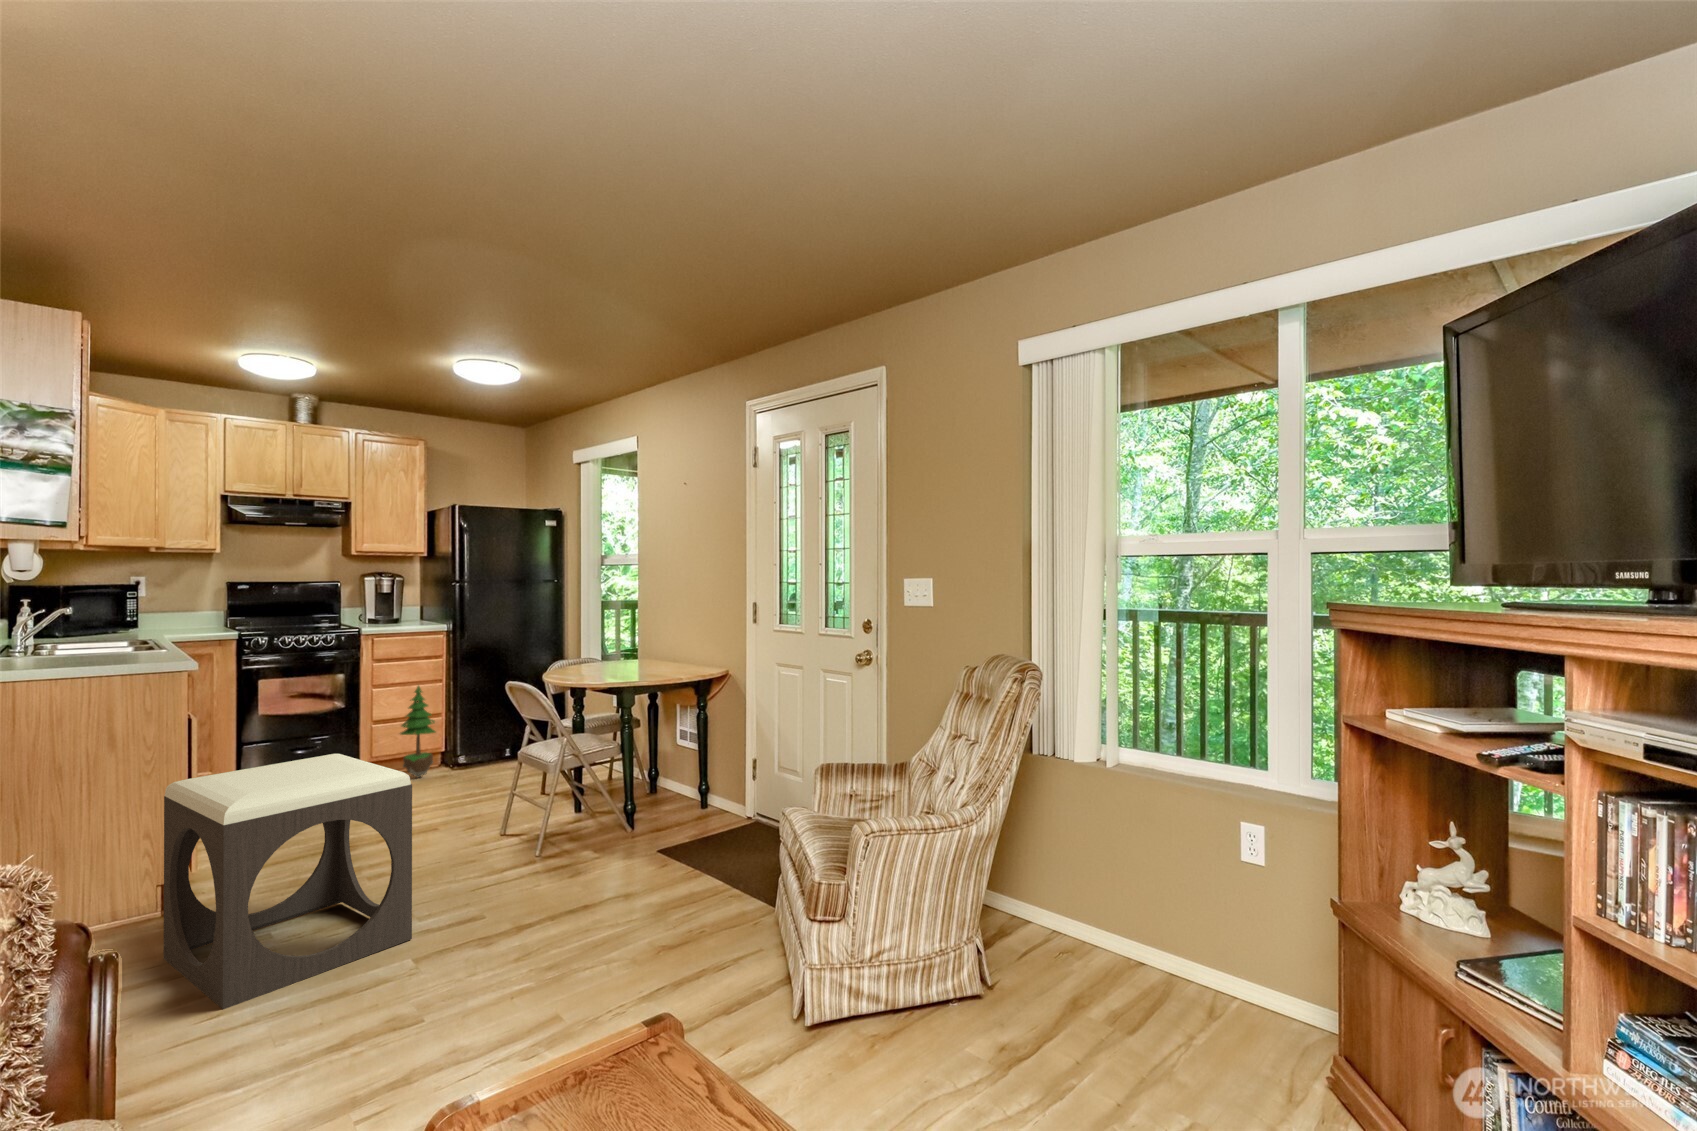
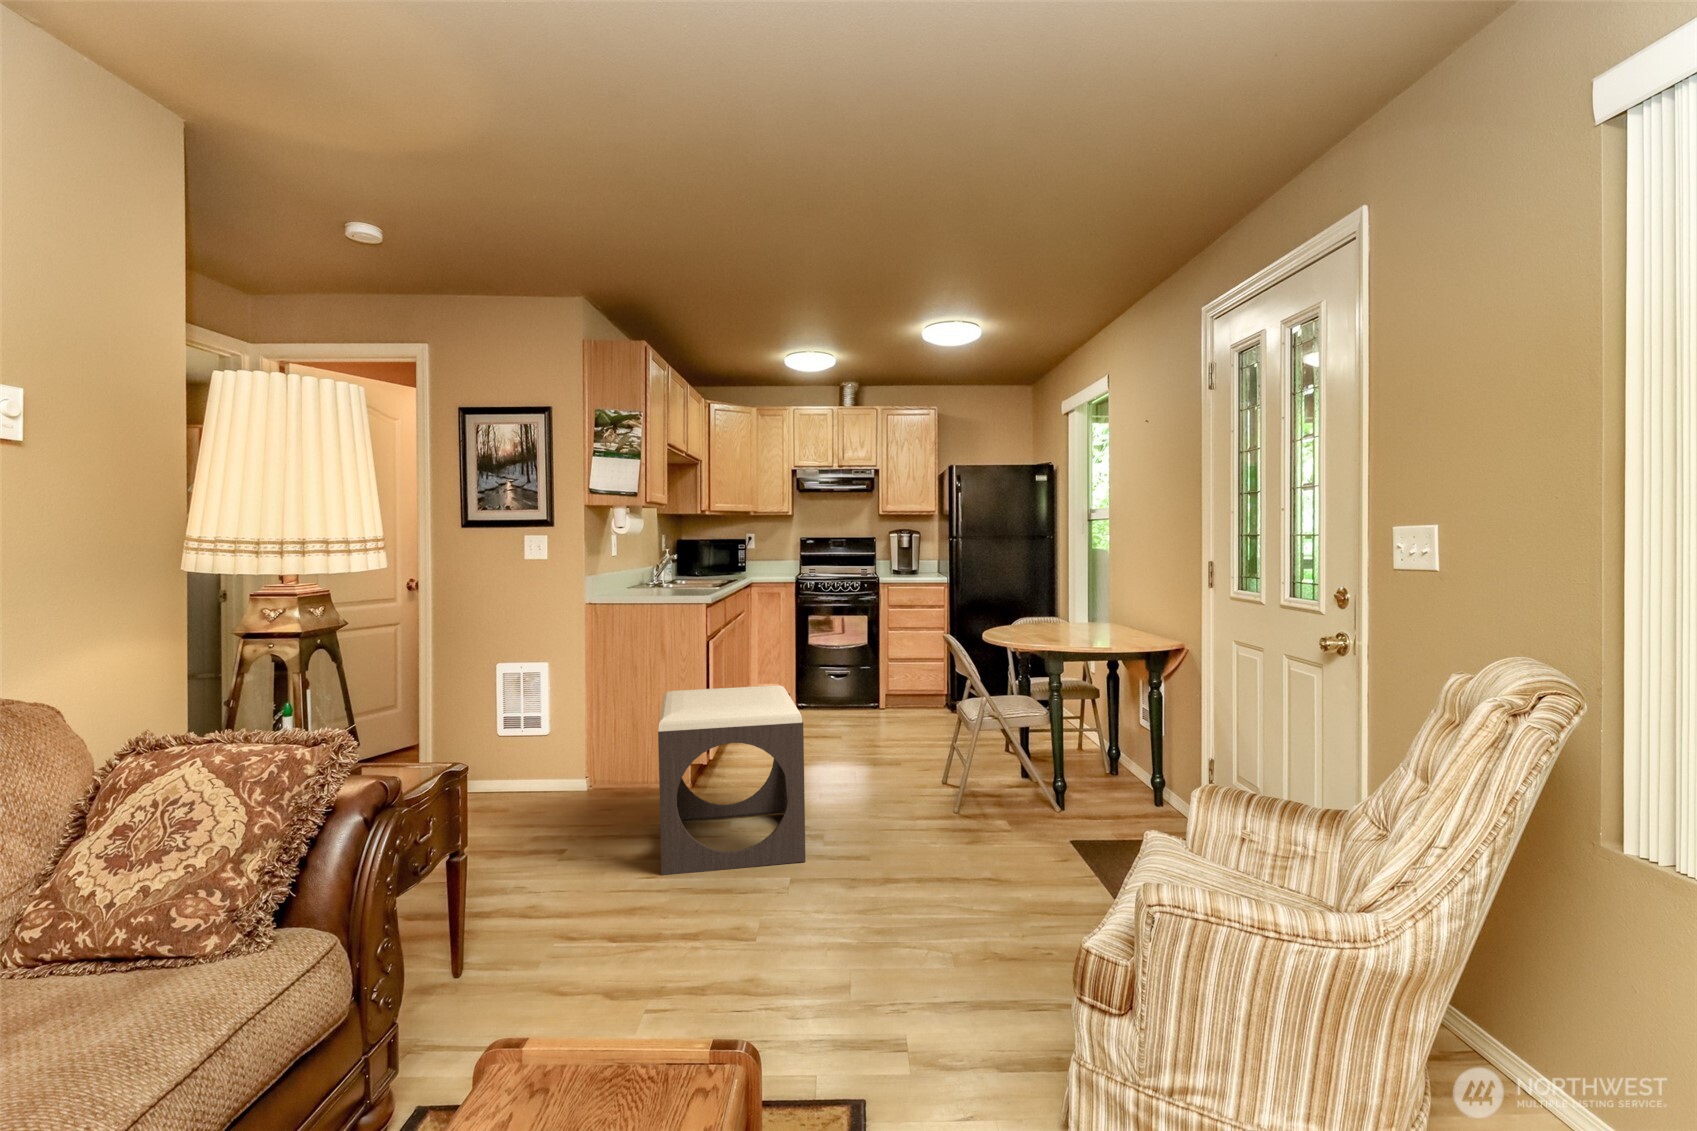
potted tree: present [400,686,435,778] -> none [905,631,936,716]

